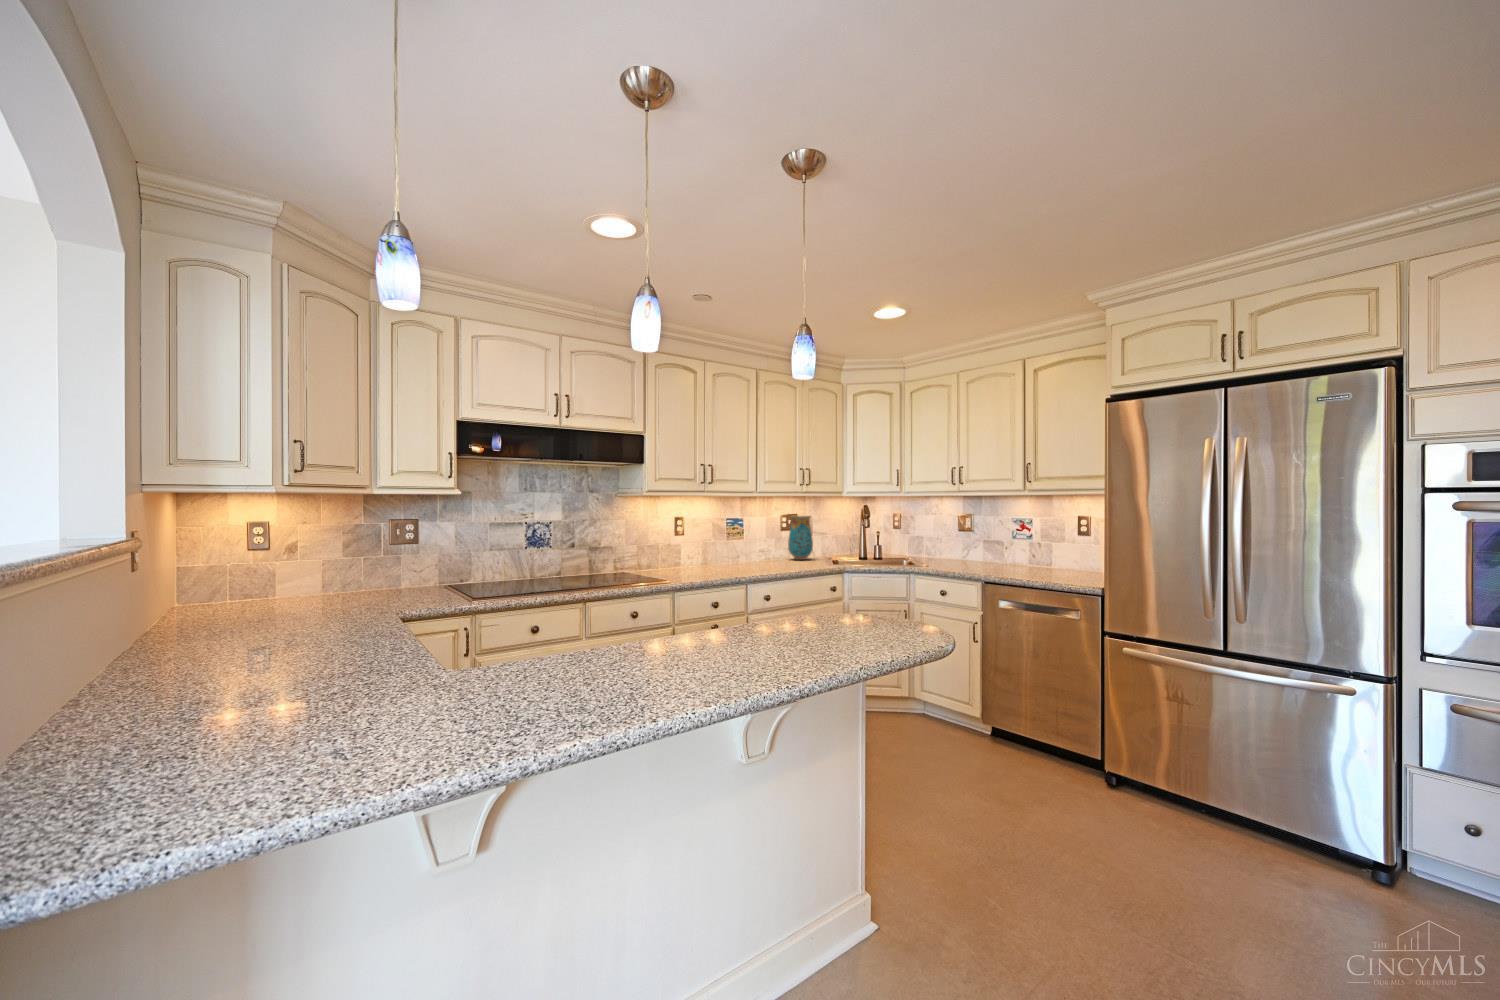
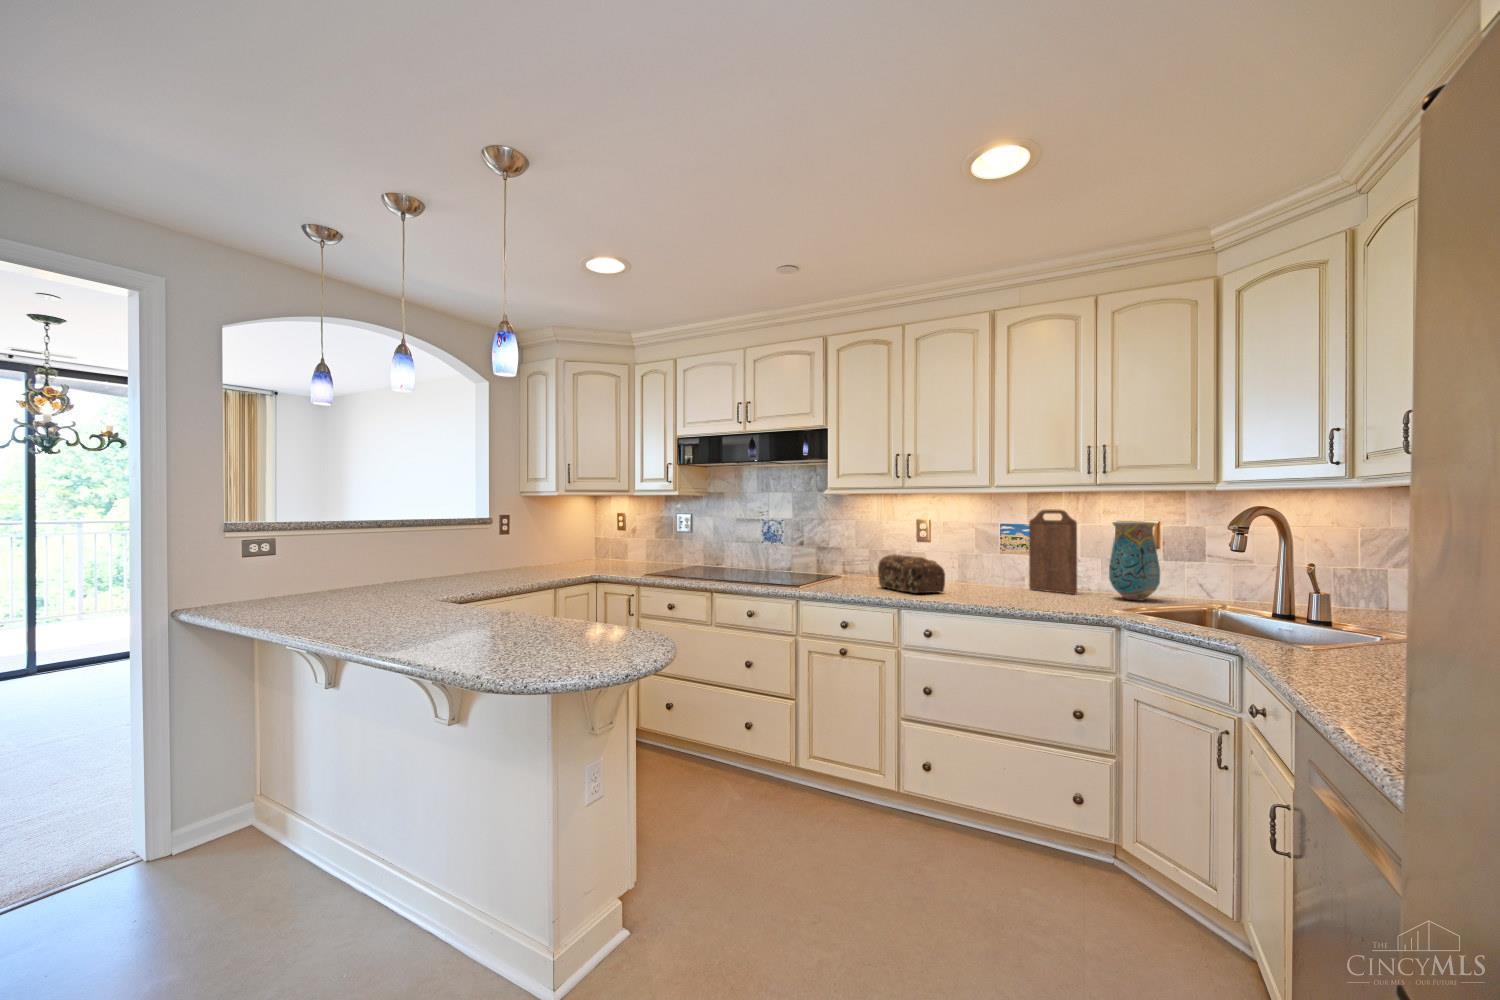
cutting board: none [746,509,776,562] -> present [1029,509,1077,594]
bread loaf: none [700,546,749,573] -> present [878,555,945,593]

